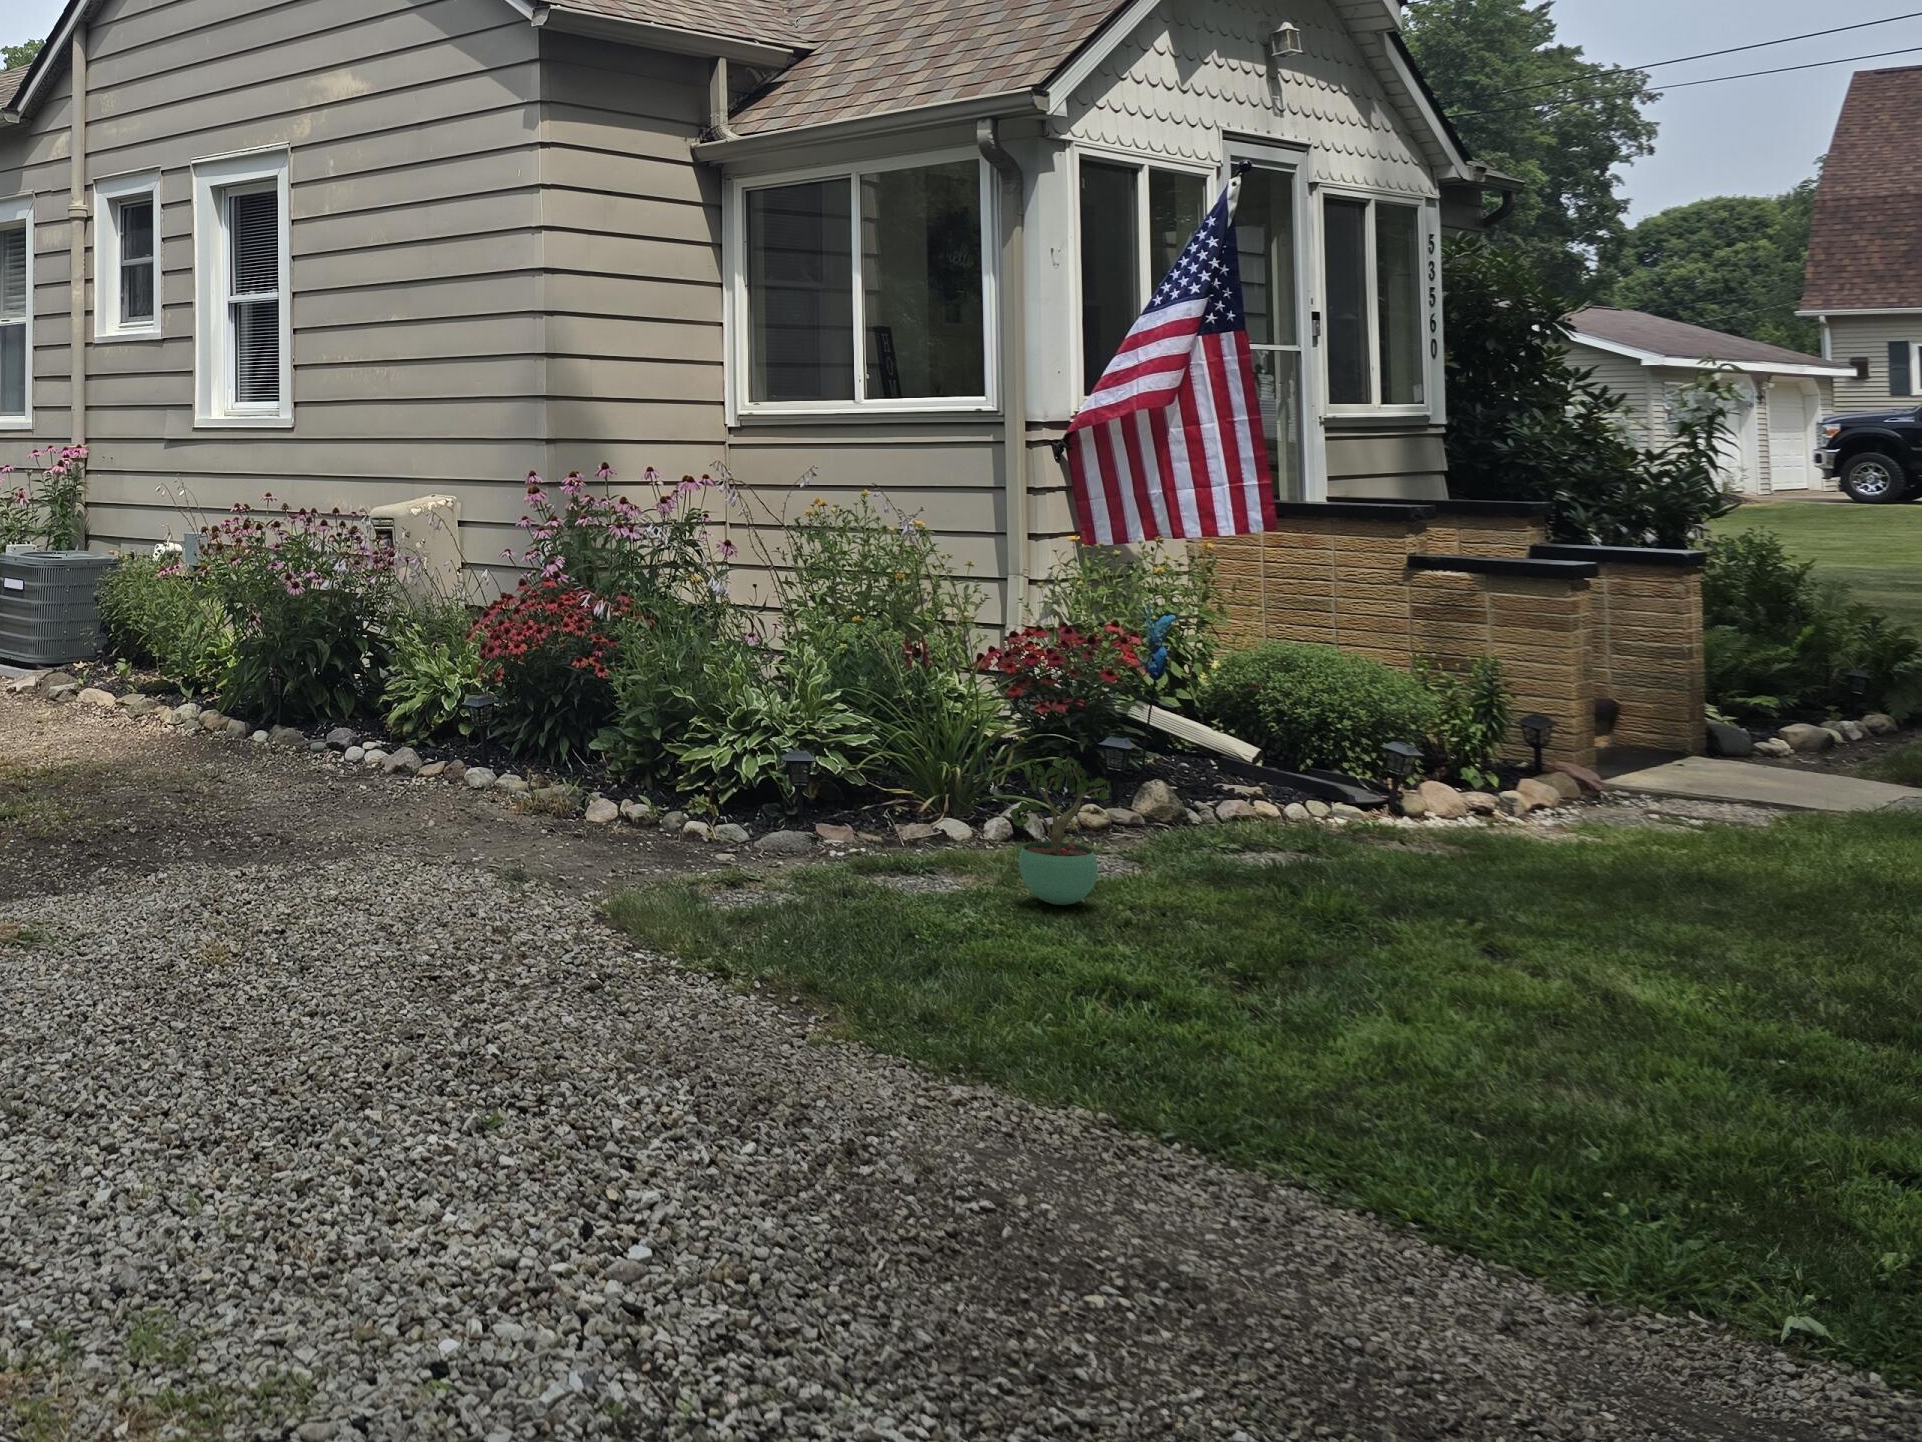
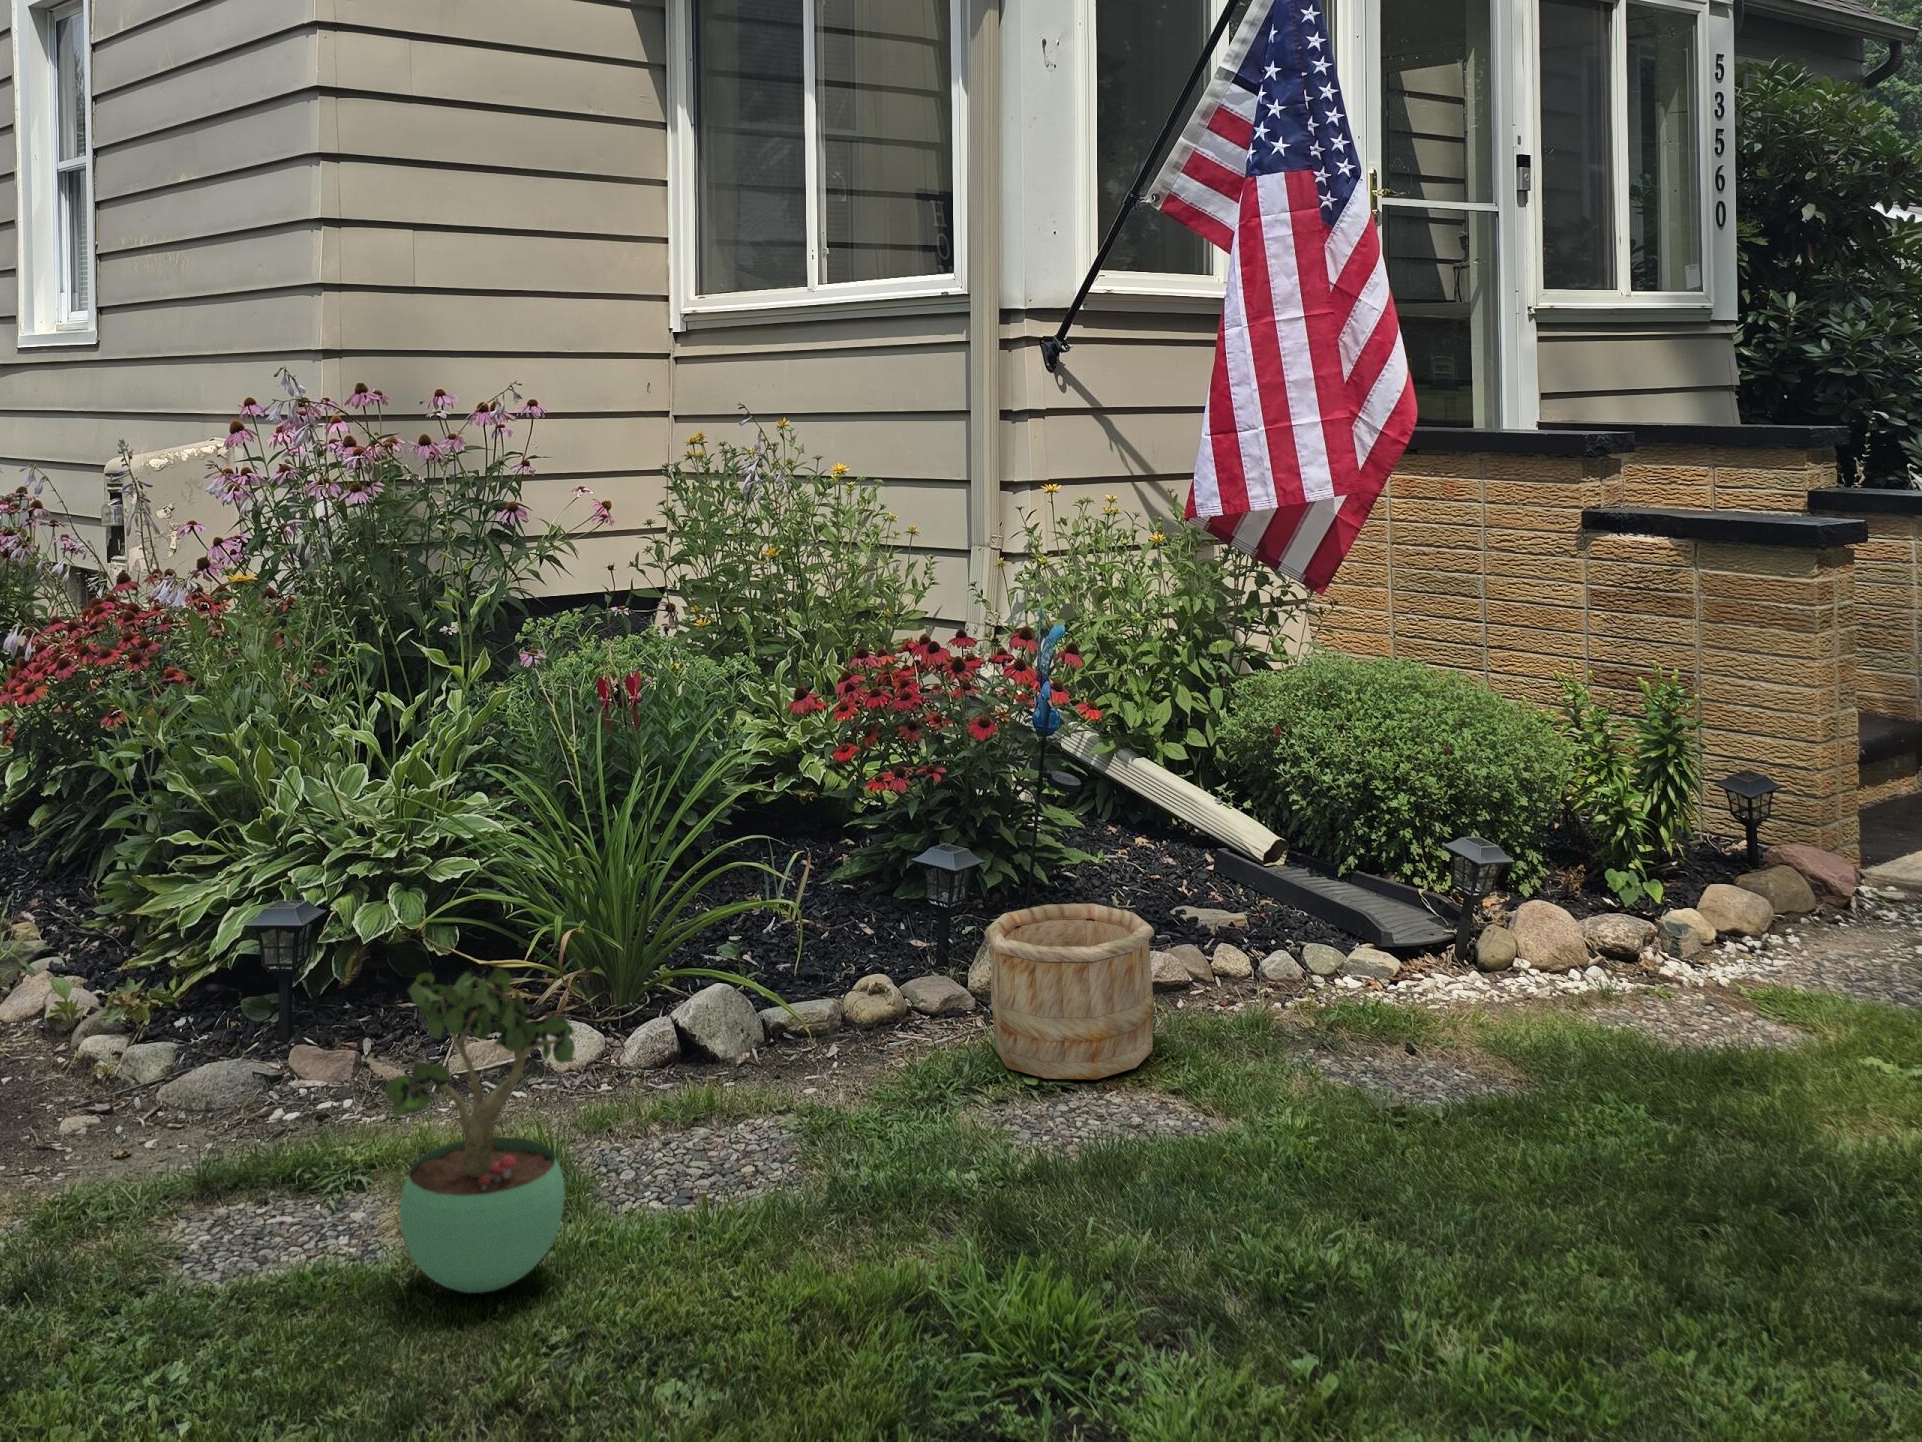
wooden bucket: none [1179,765,1274,850] -> present [984,904,1154,1079]

